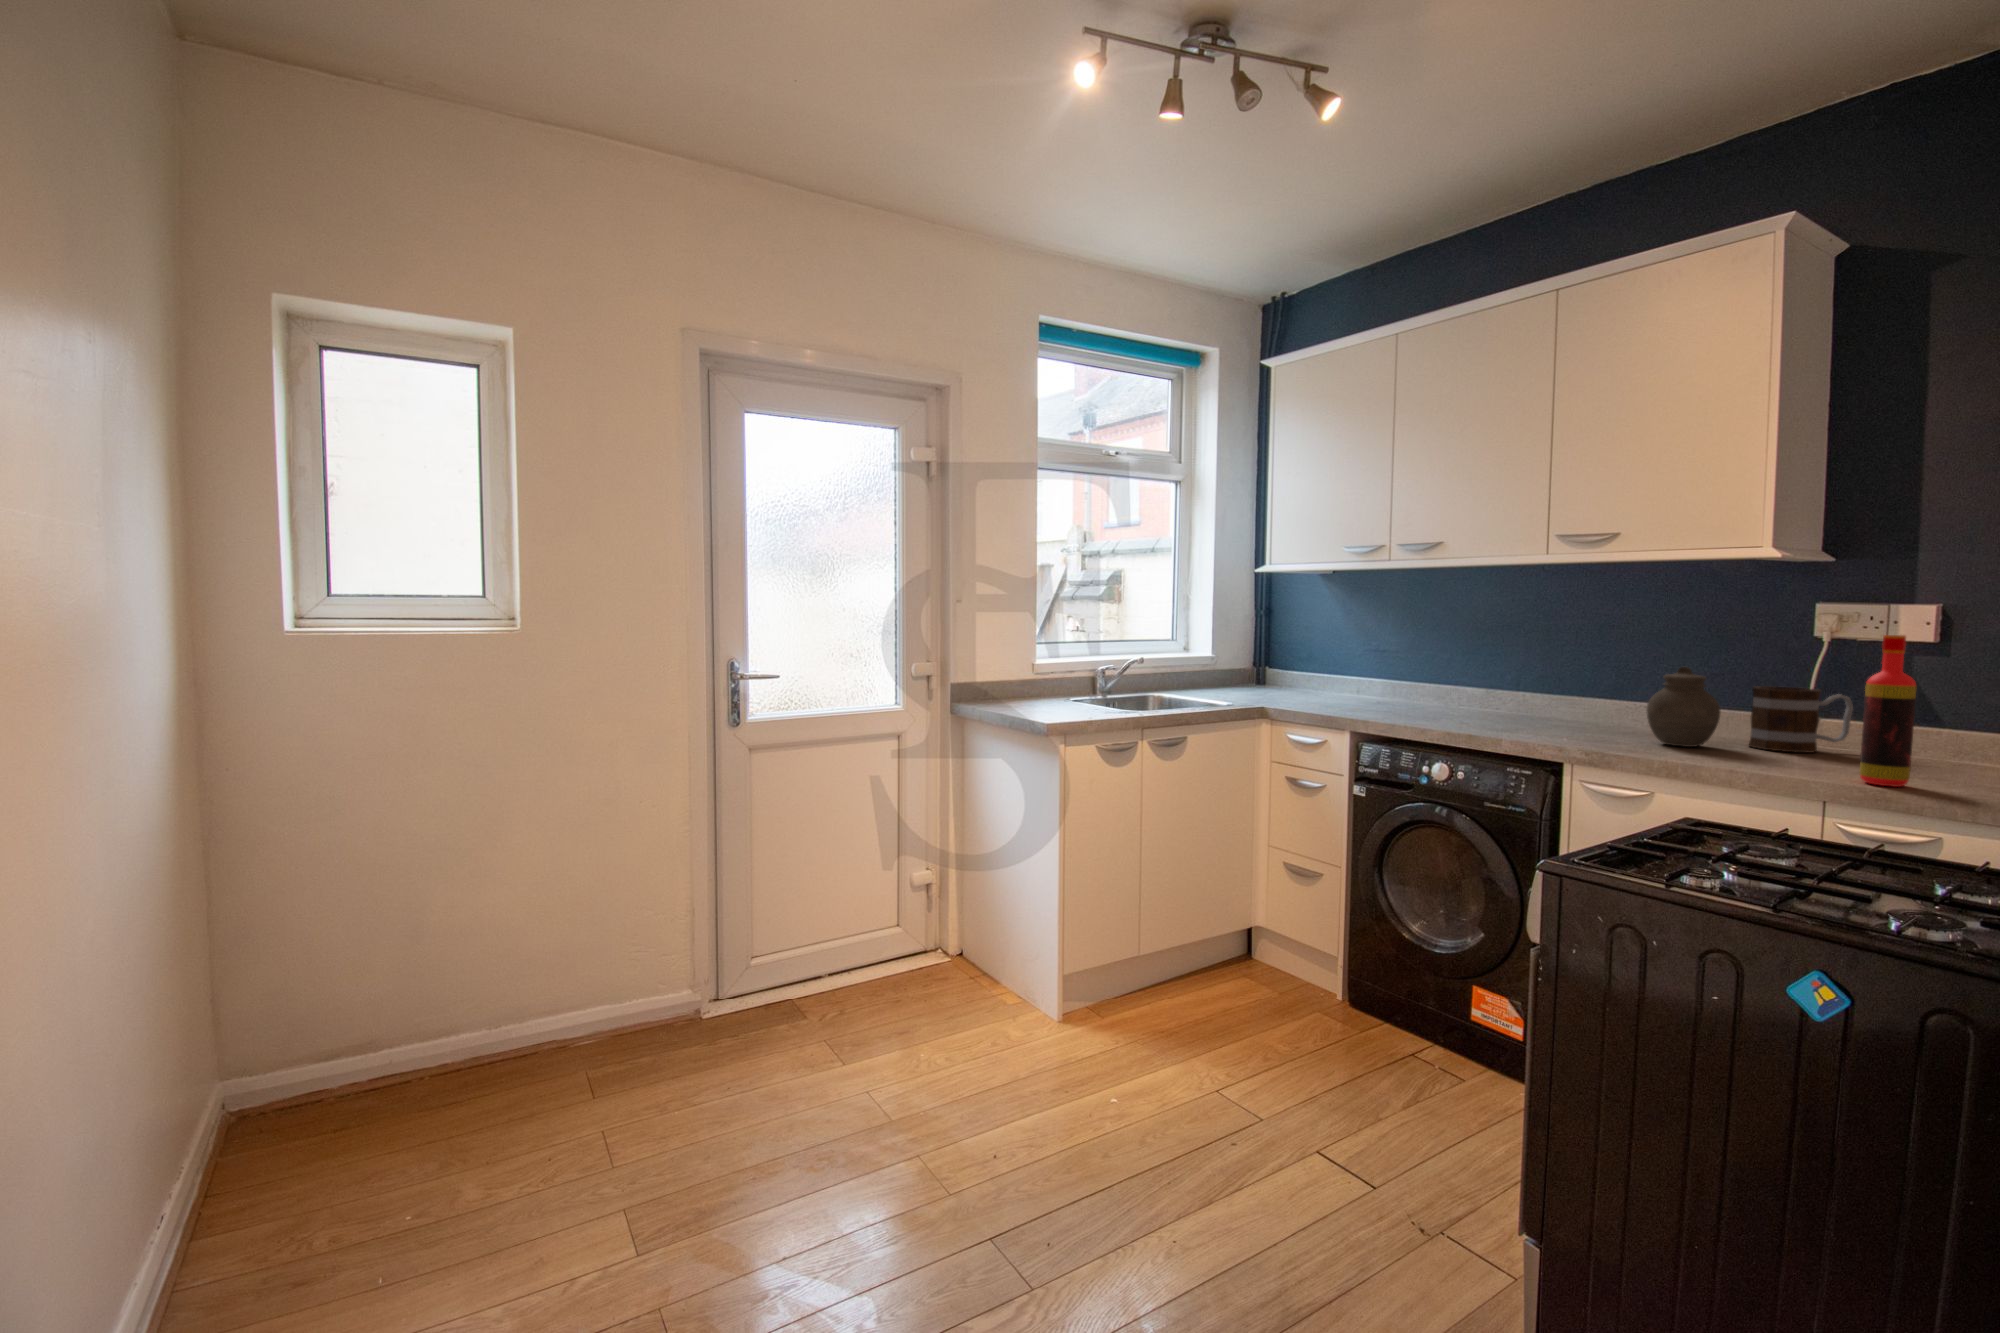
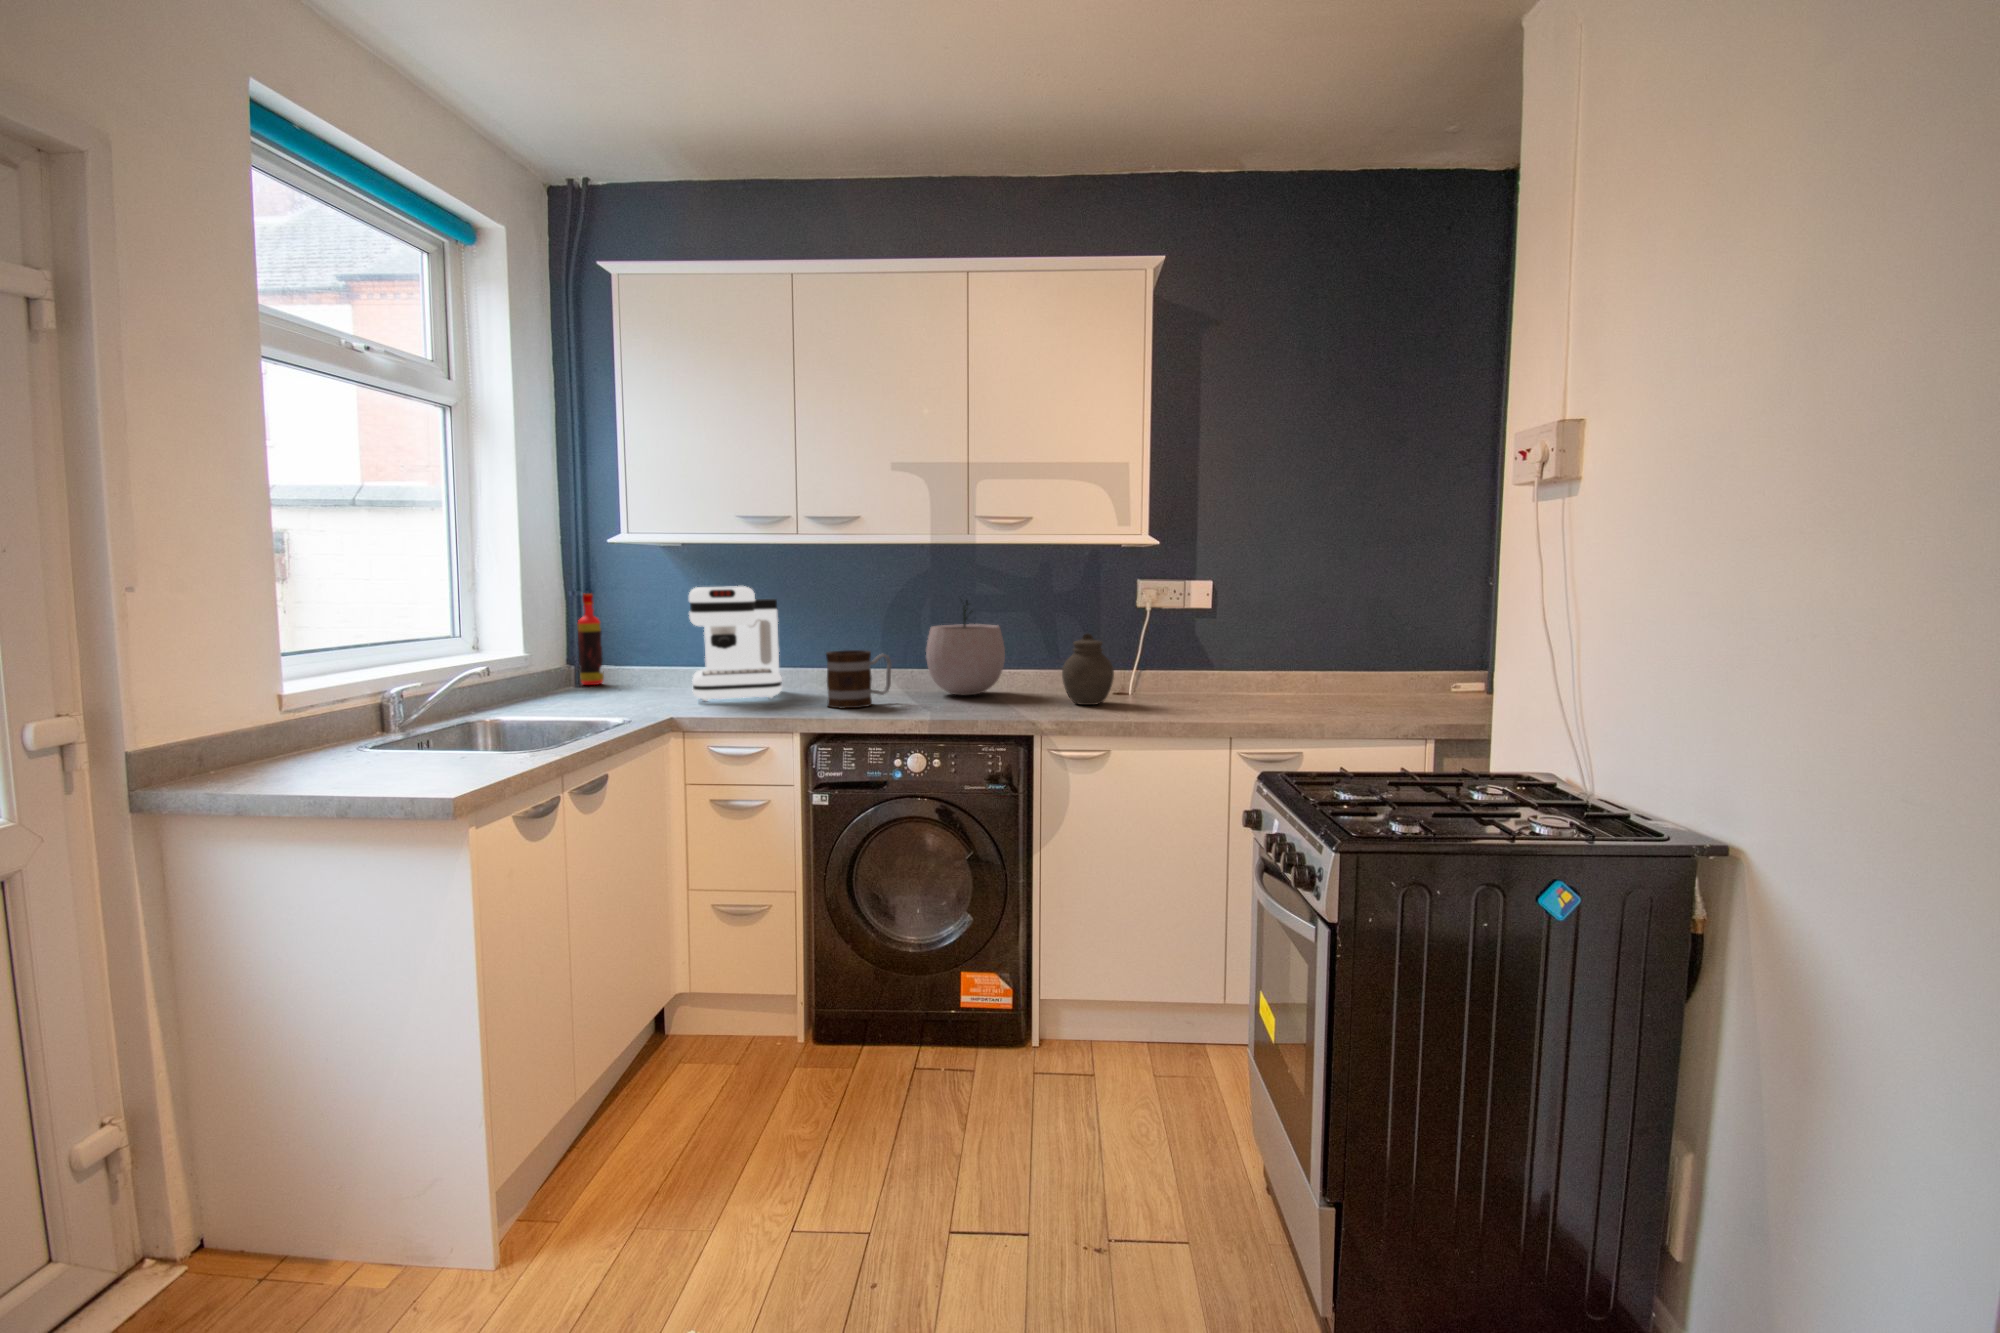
coffee maker: none [1303,609,1393,705] -> present [689,586,782,701]
plant pot: none [1515,622,1610,723] -> present [926,601,1005,695]
bottle: present [1860,635,1917,787] -> present [577,593,604,685]
mug: present [1749,686,1853,753] -> present [826,650,891,708]

